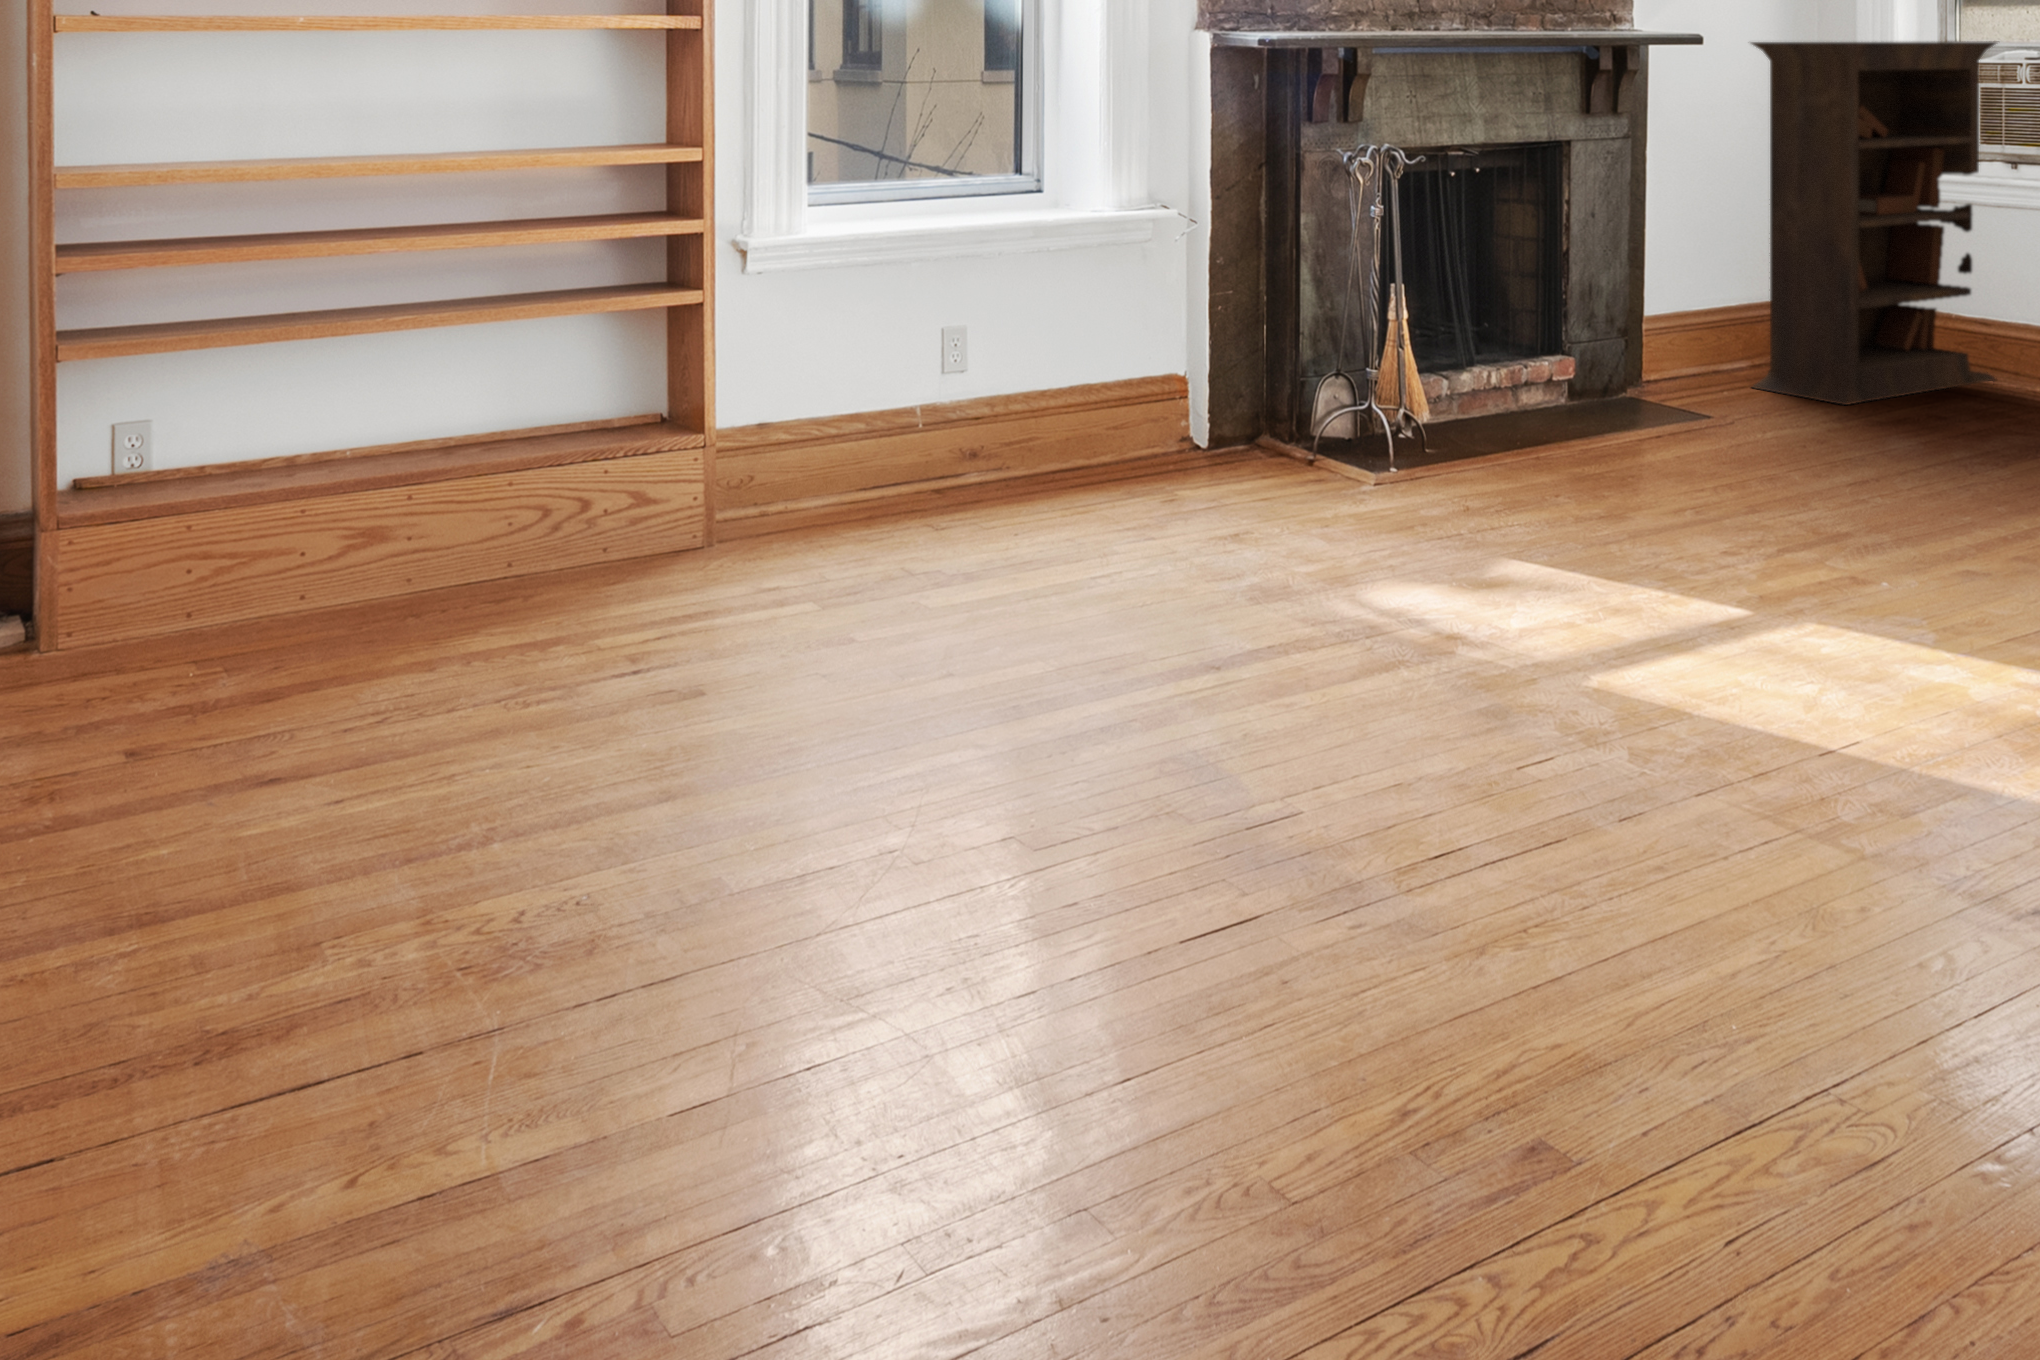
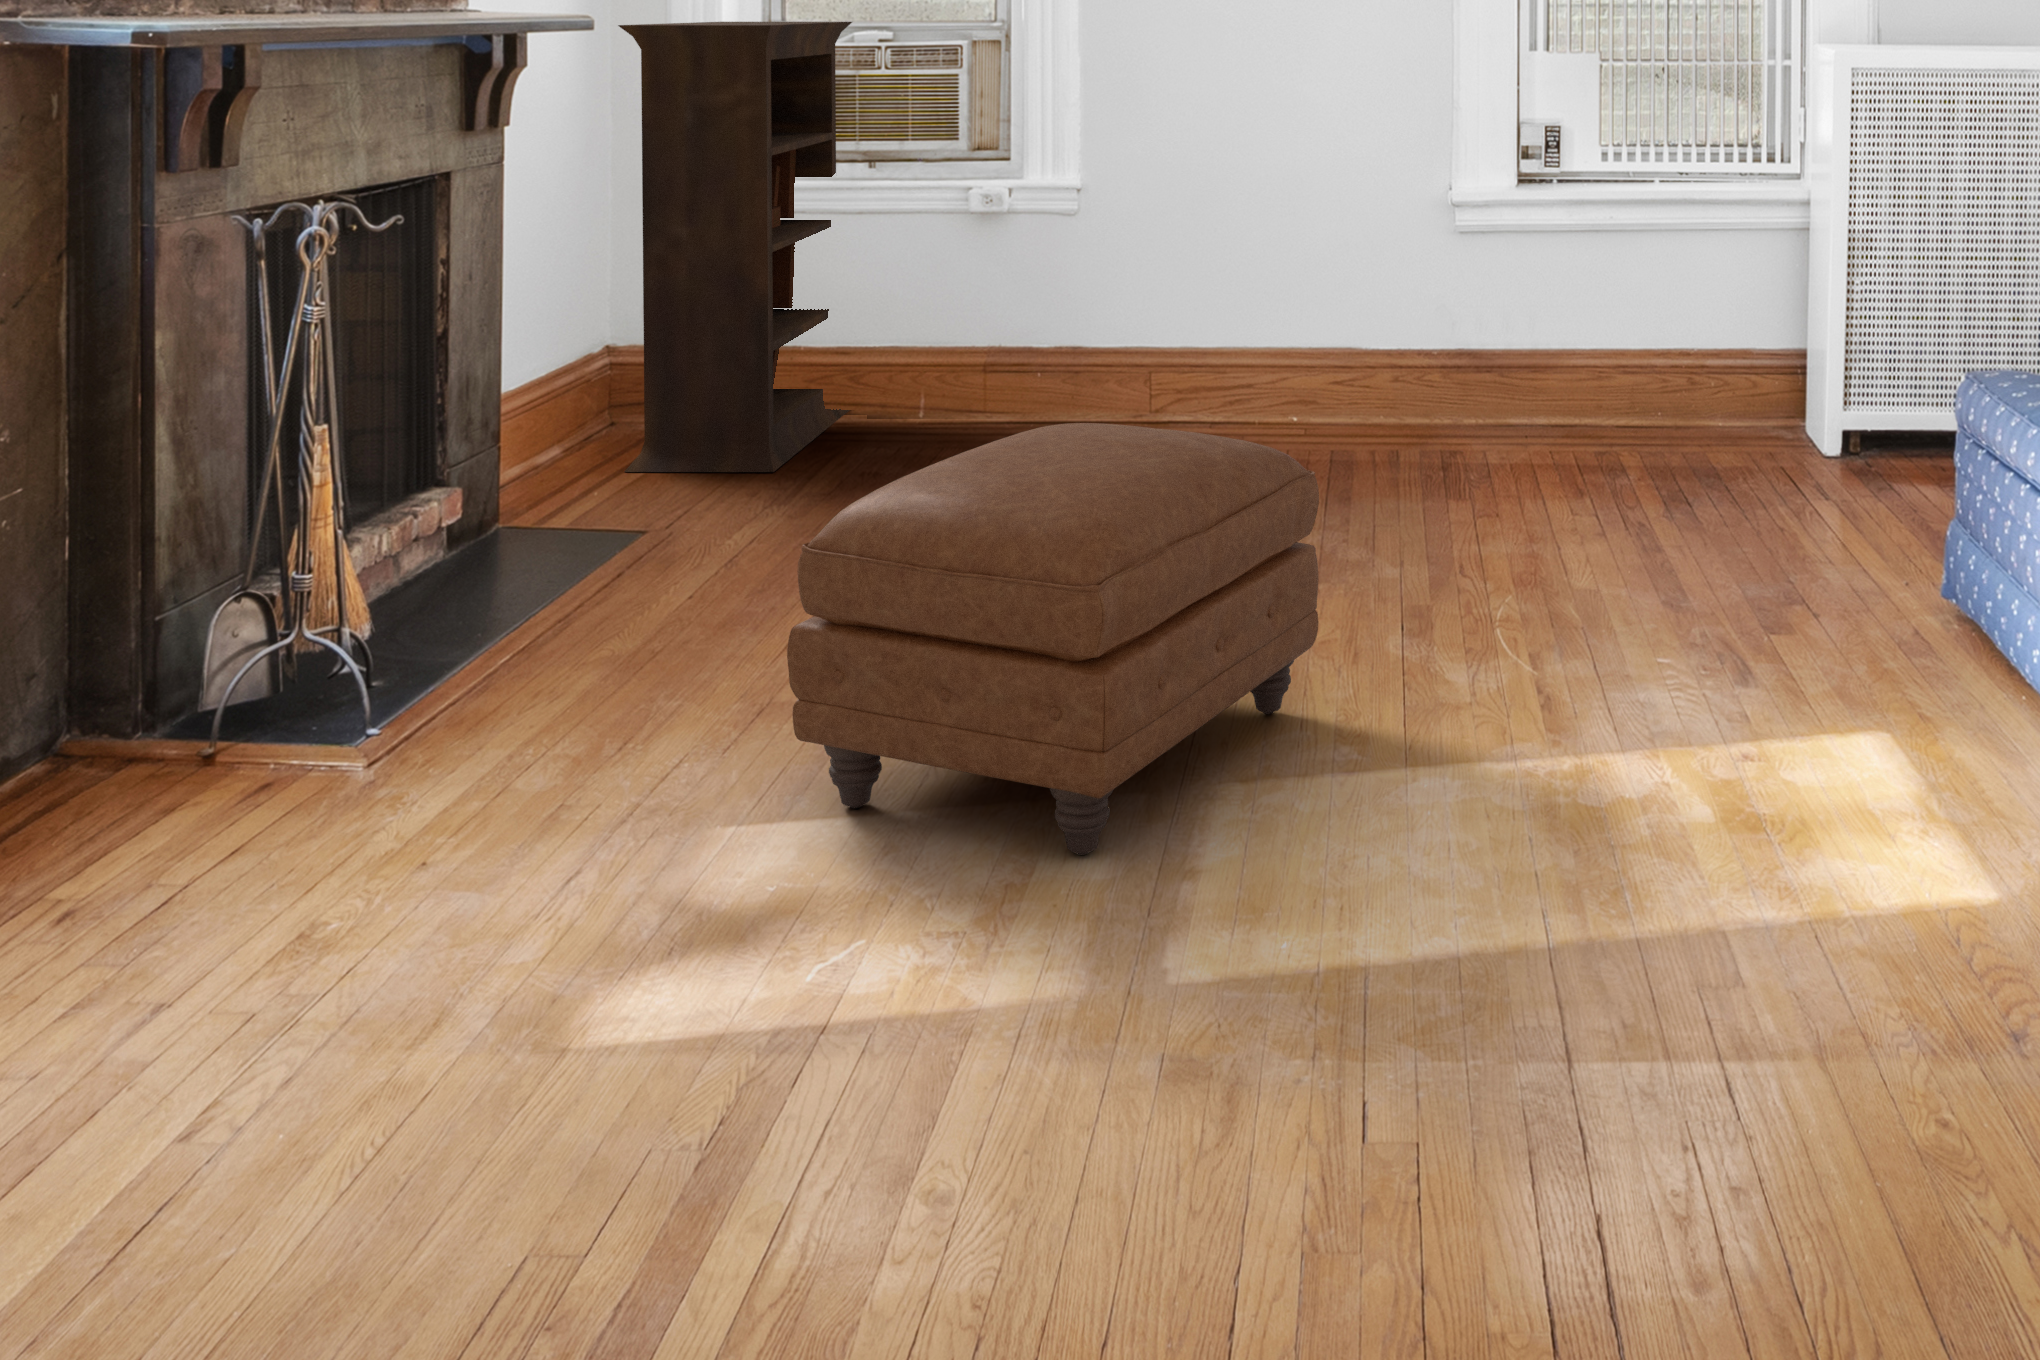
ottoman: none [1483,338,1900,609] -> present [787,423,1319,855]

